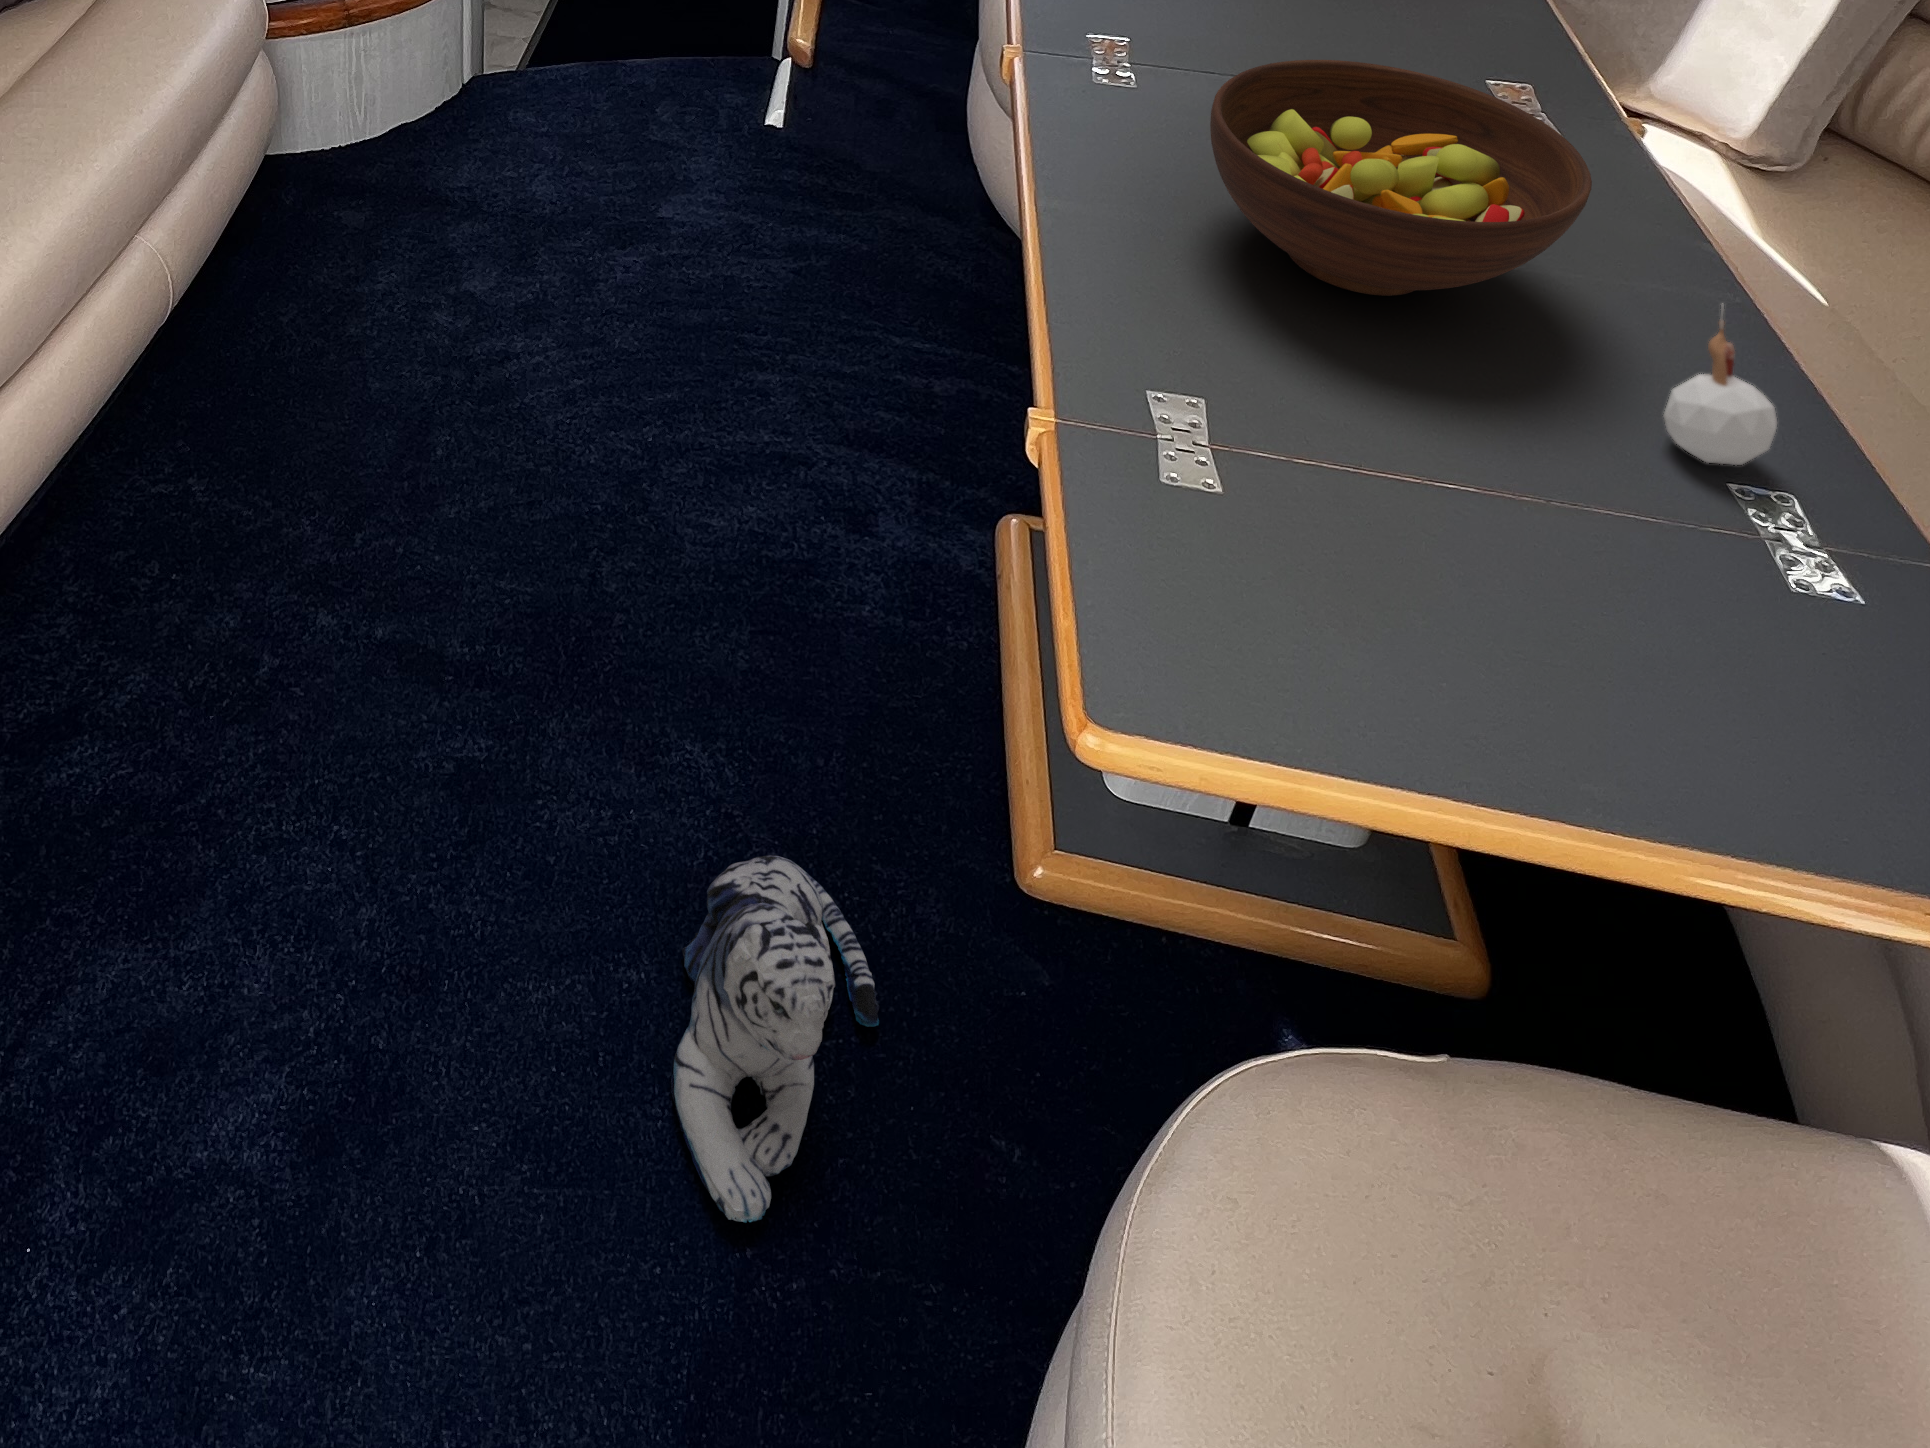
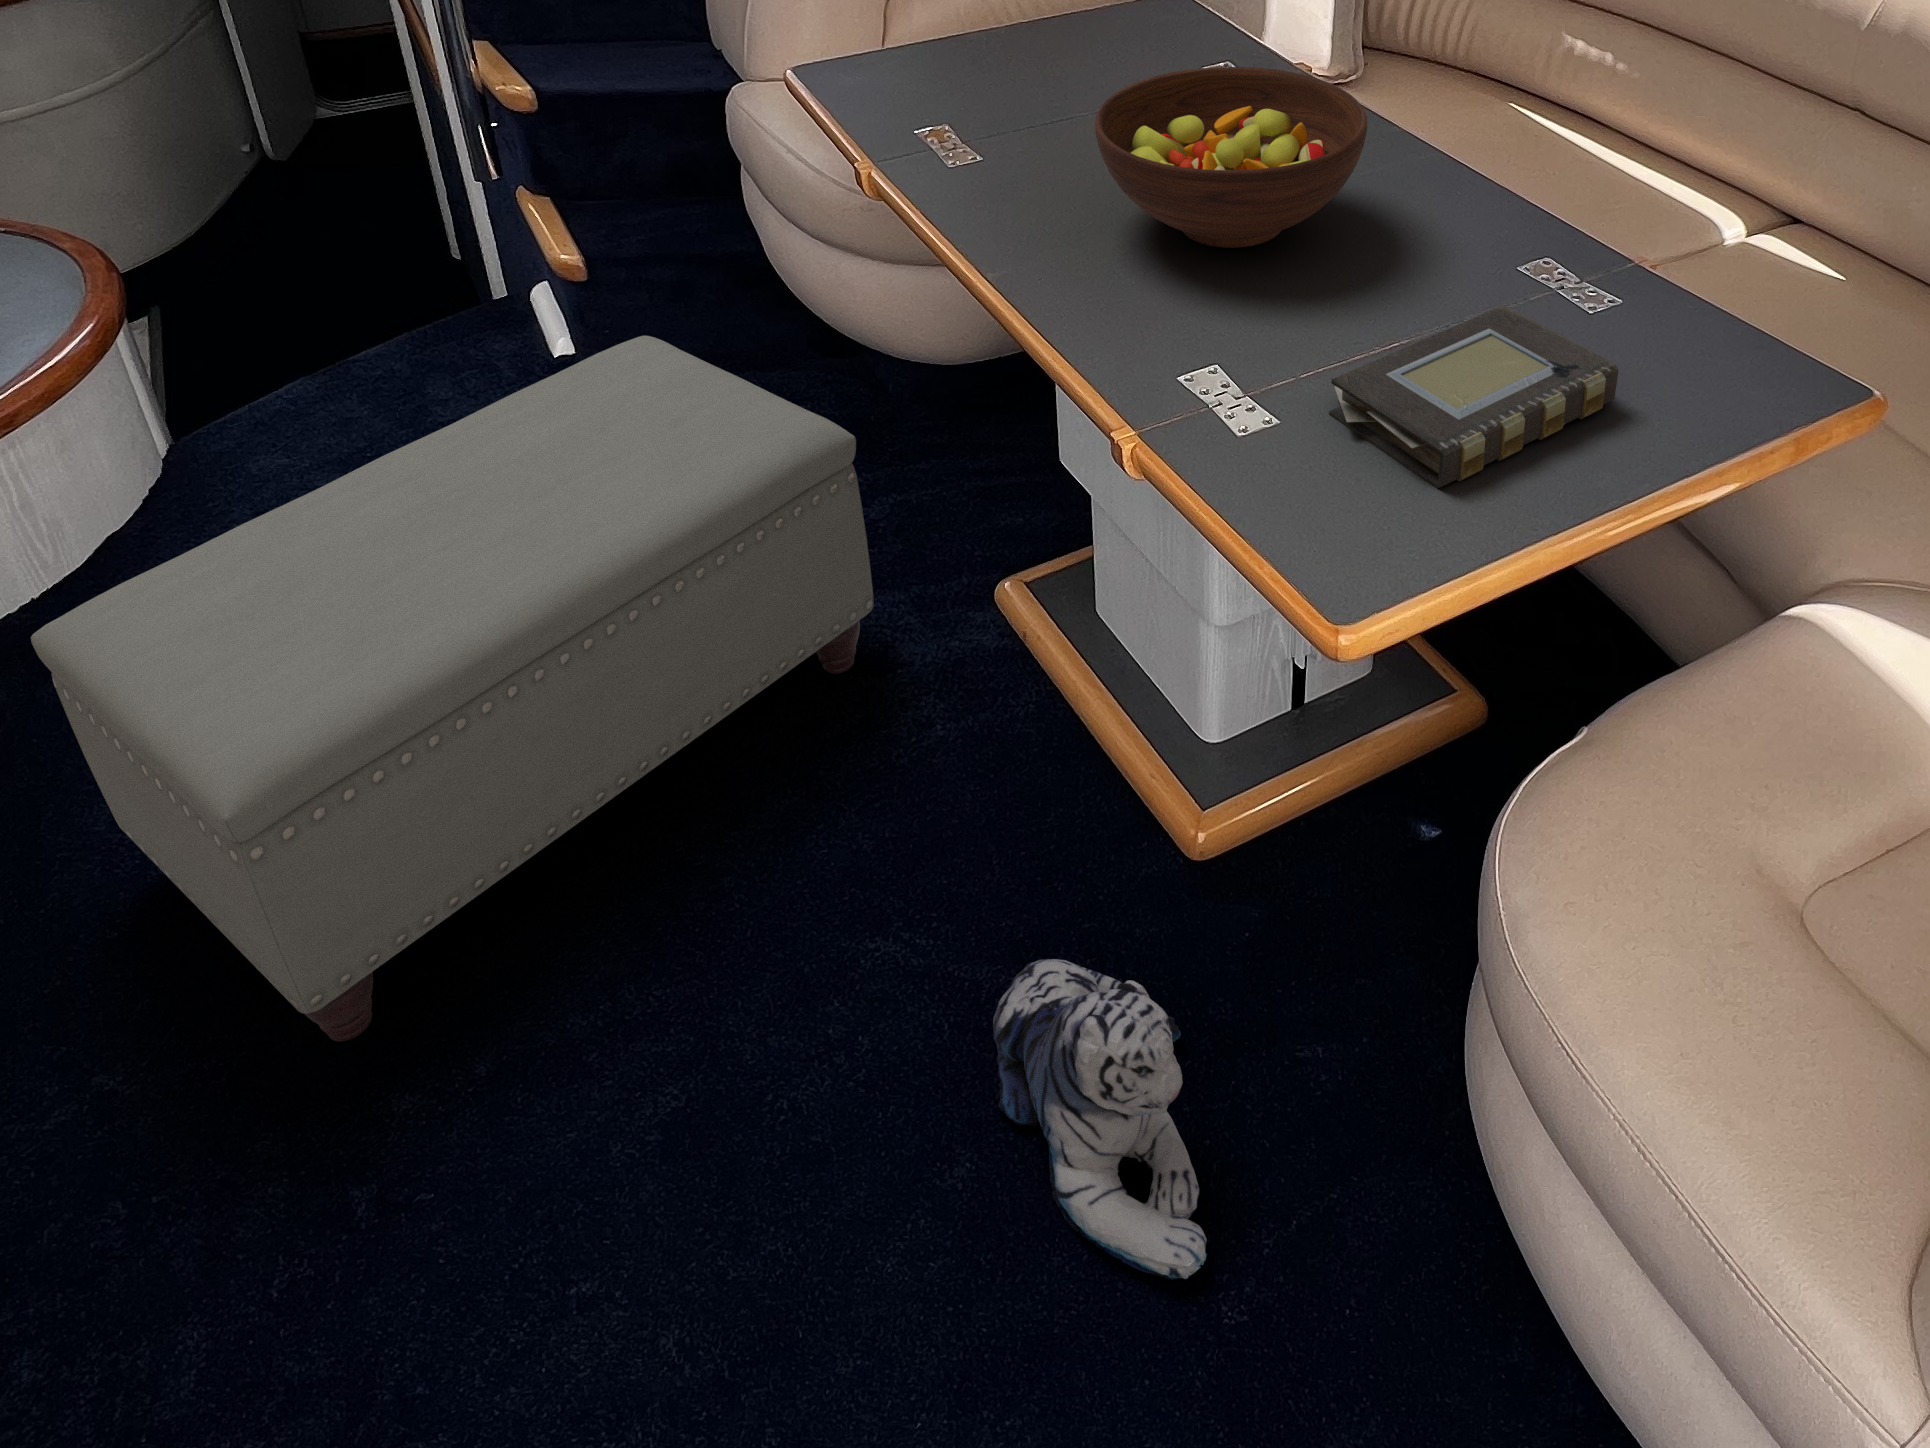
ottoman: none [267,131,894,555] -> present [31,336,874,1041]
candle: present [1664,305,1777,465] -> none [1466,152,1531,262]
book: none [1277,467,1724,696] -> present [1329,305,1618,489]

